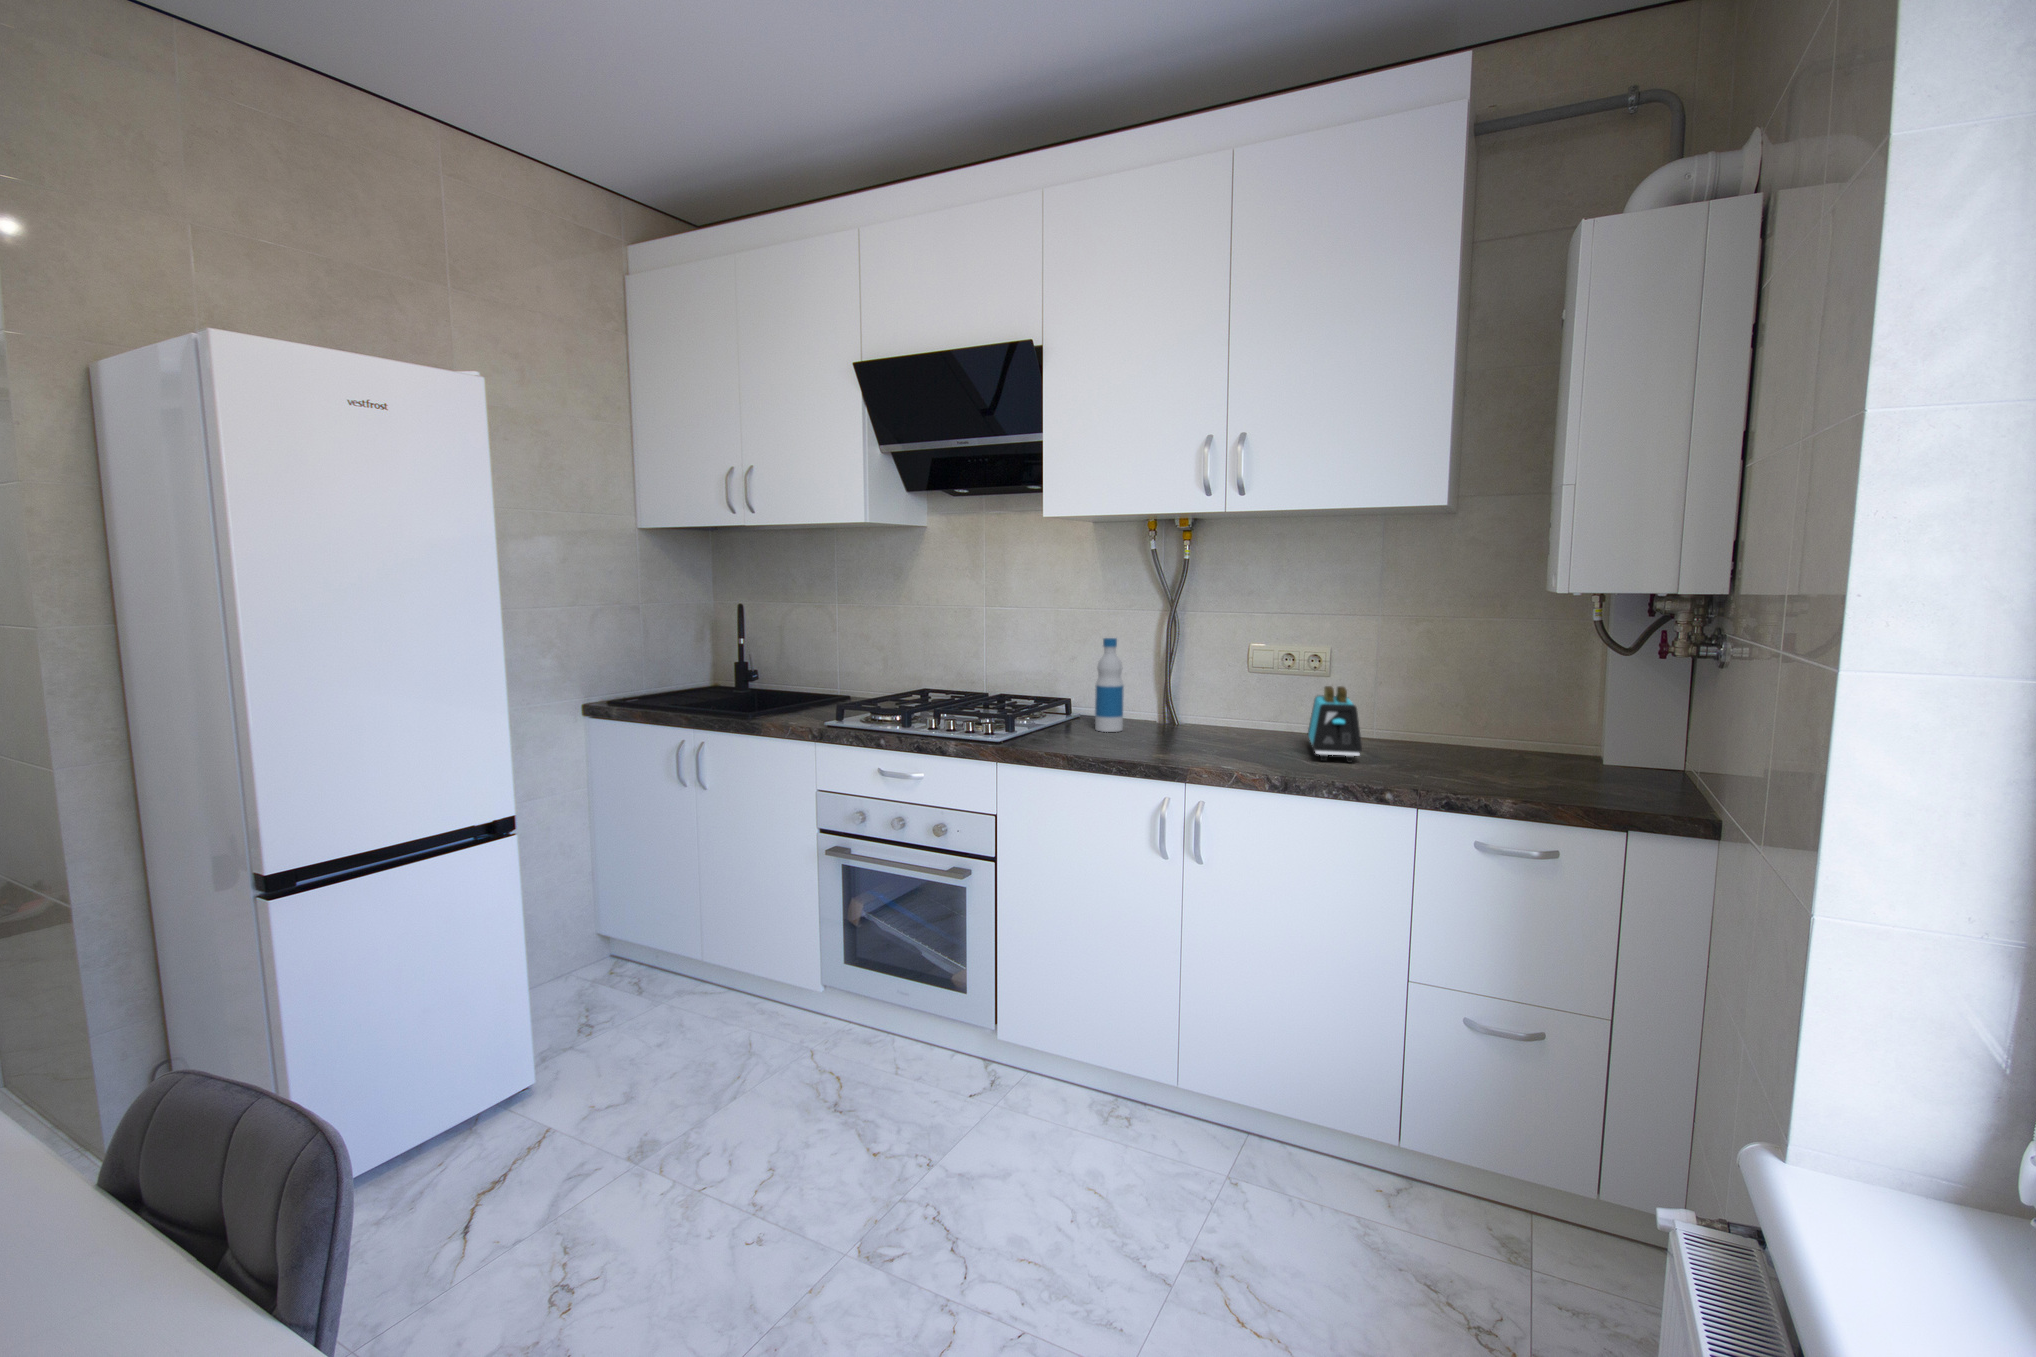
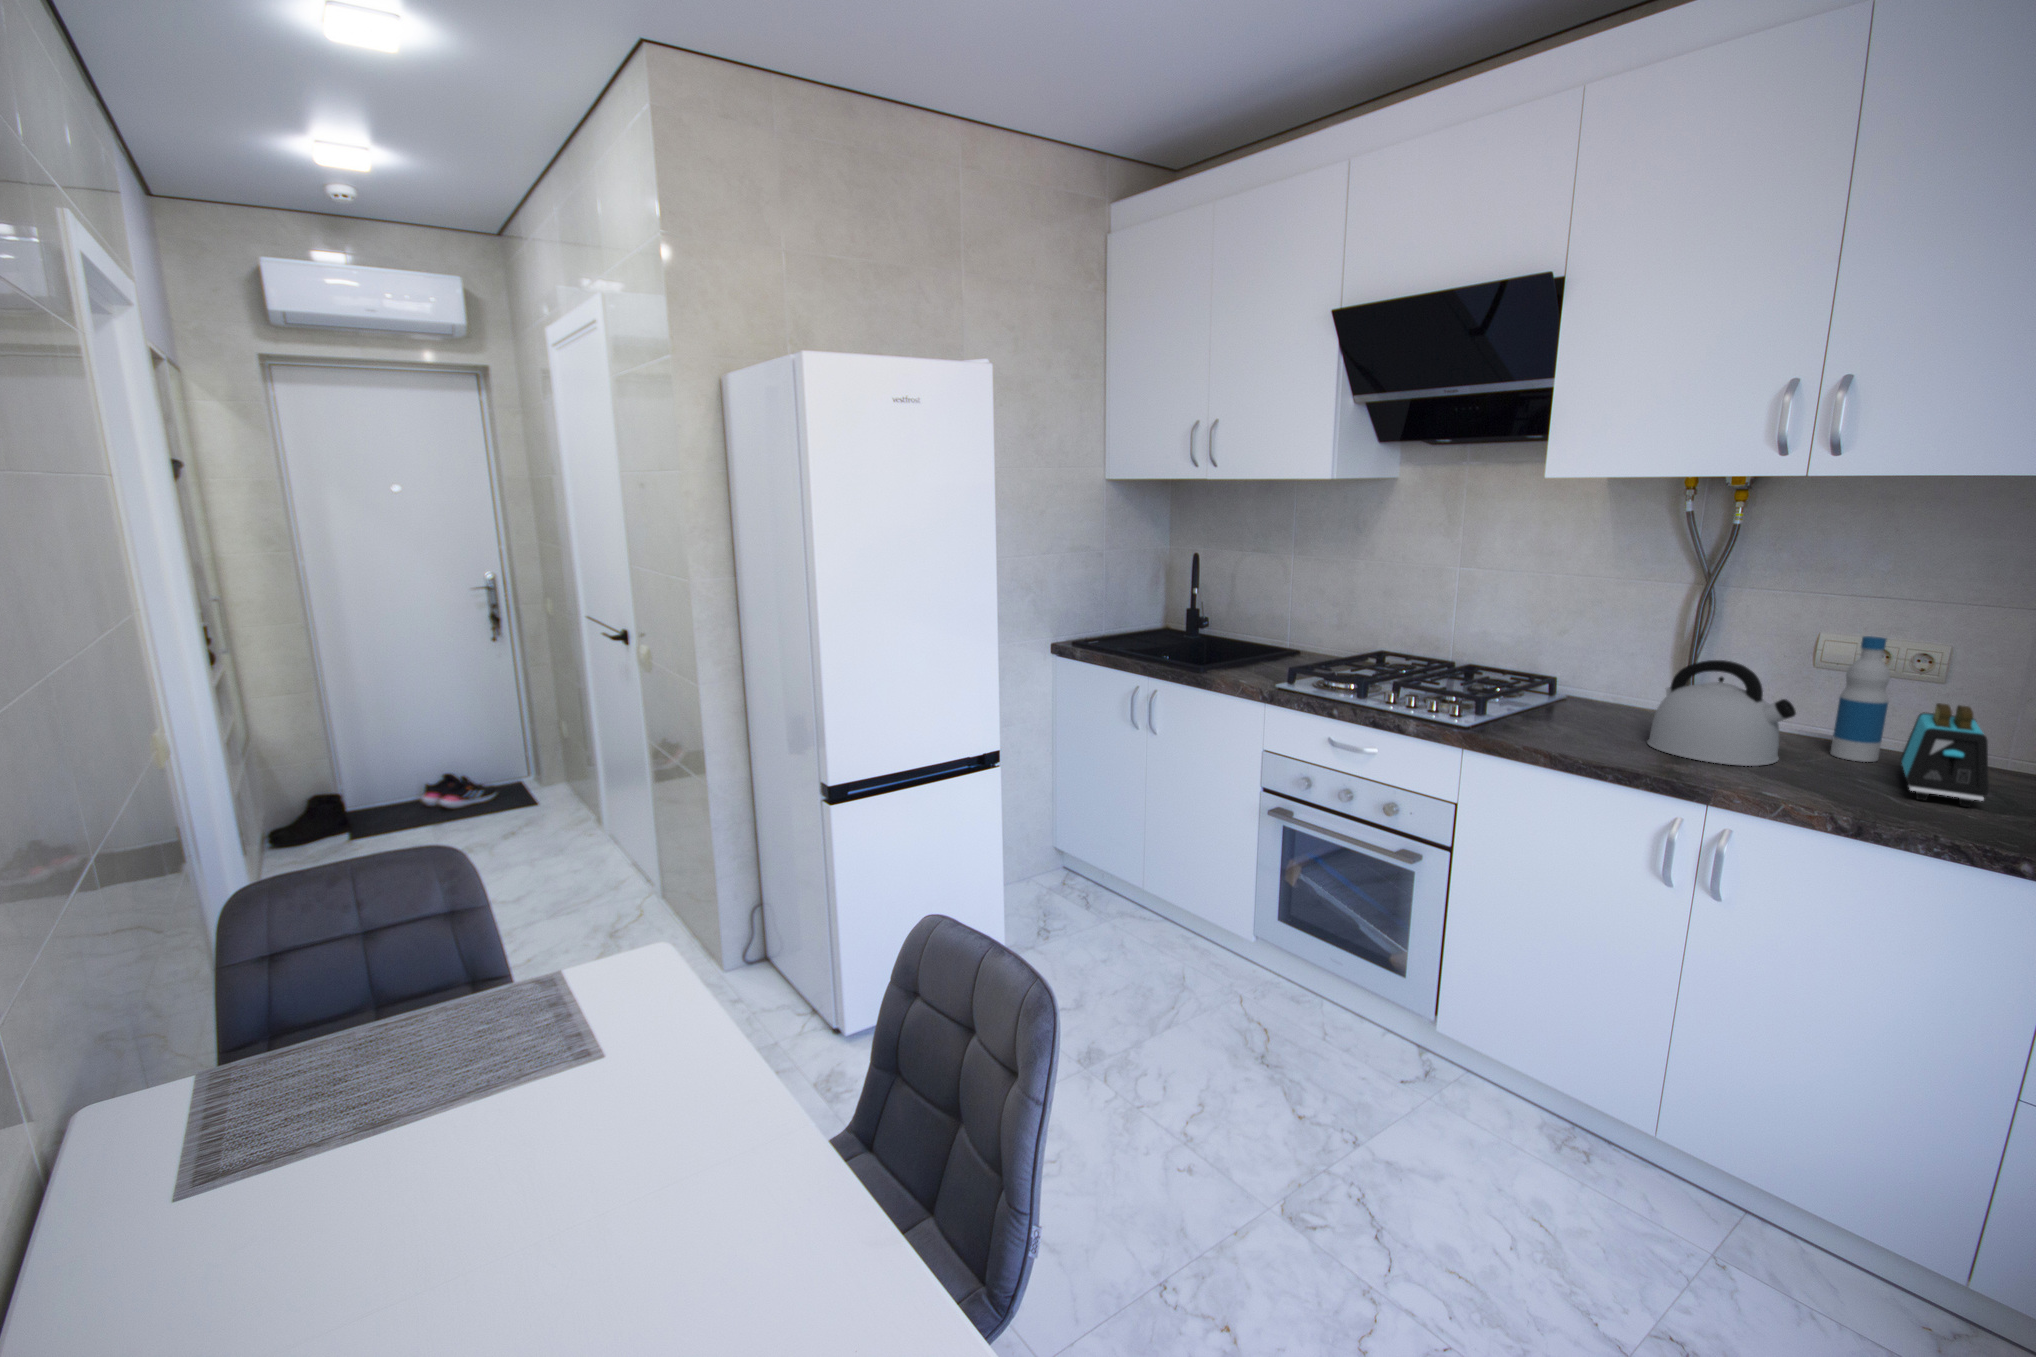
bottle: present [1095,638,1124,732] -> present [1830,636,1890,762]
kettle: none [1140,666,1239,751] -> present [1647,660,1796,766]

